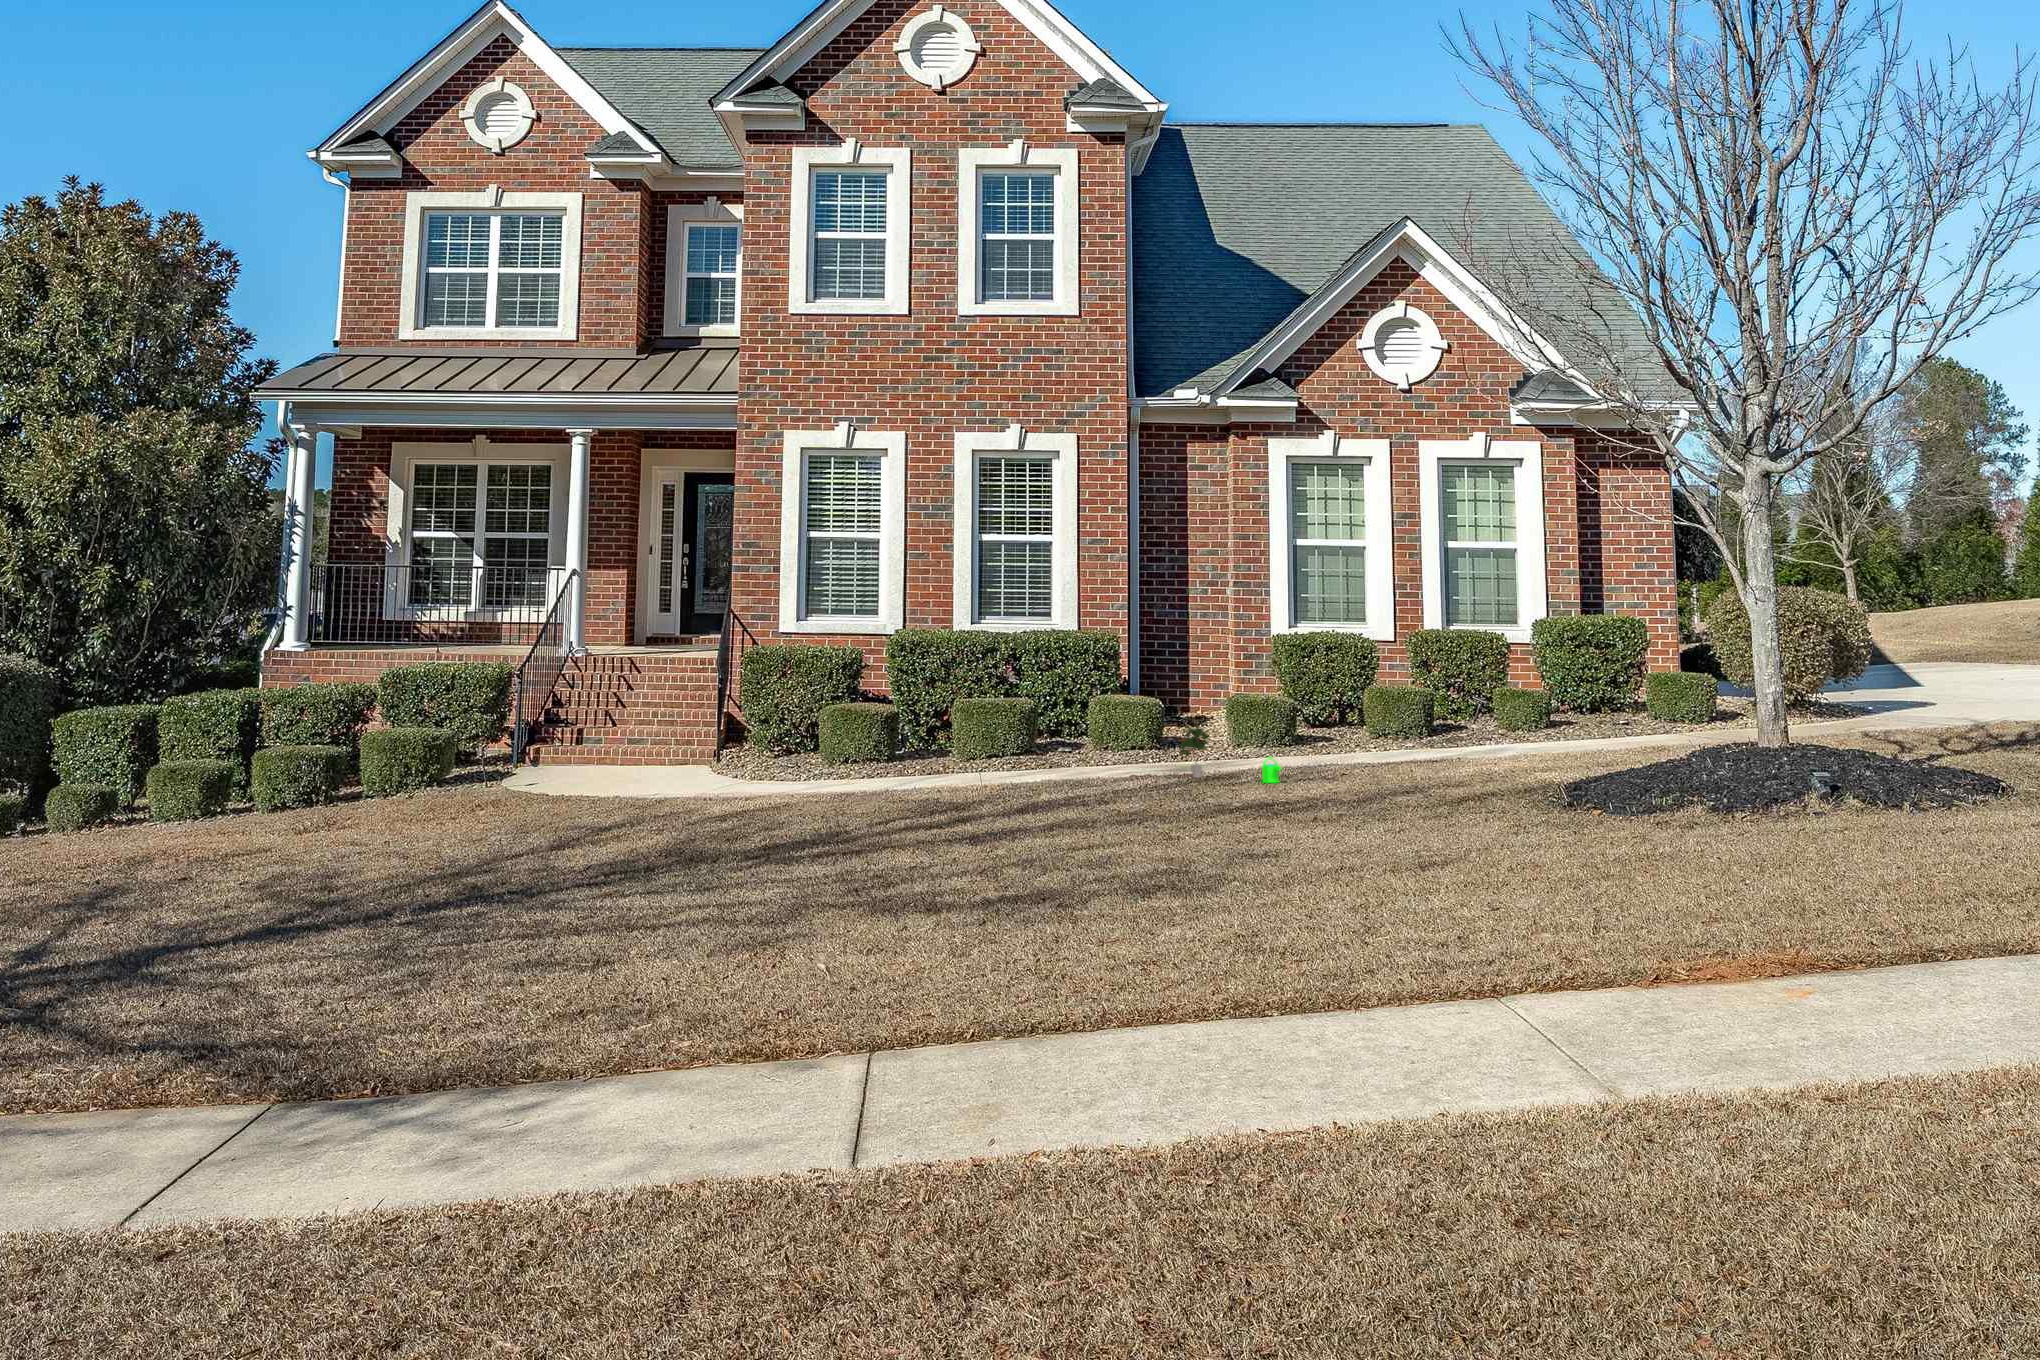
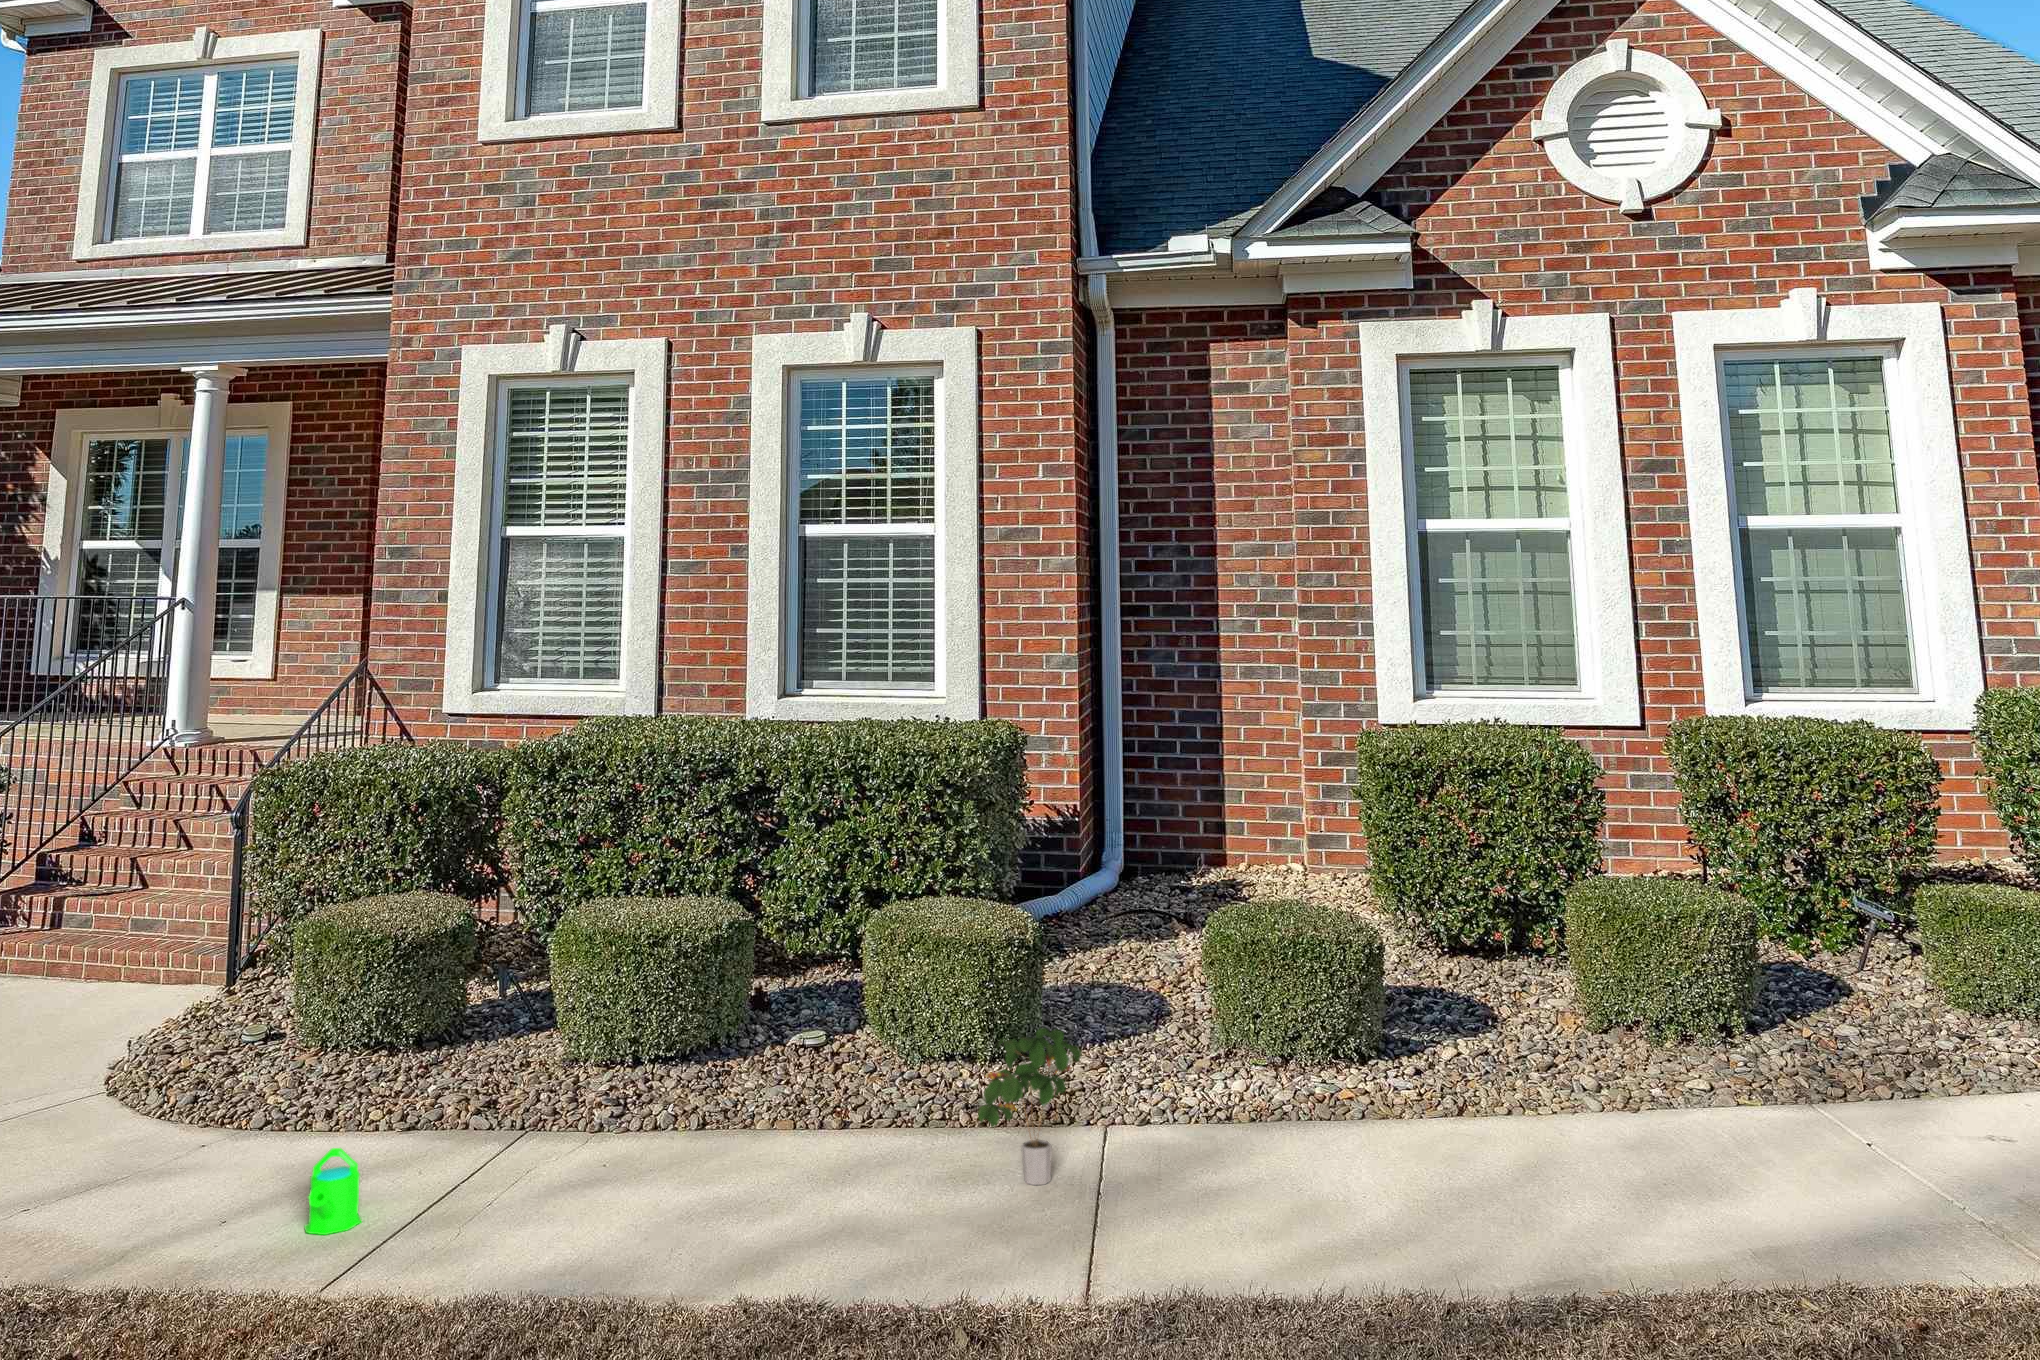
watering can: present [1262,756,1281,783] -> present [304,1148,362,1235]

